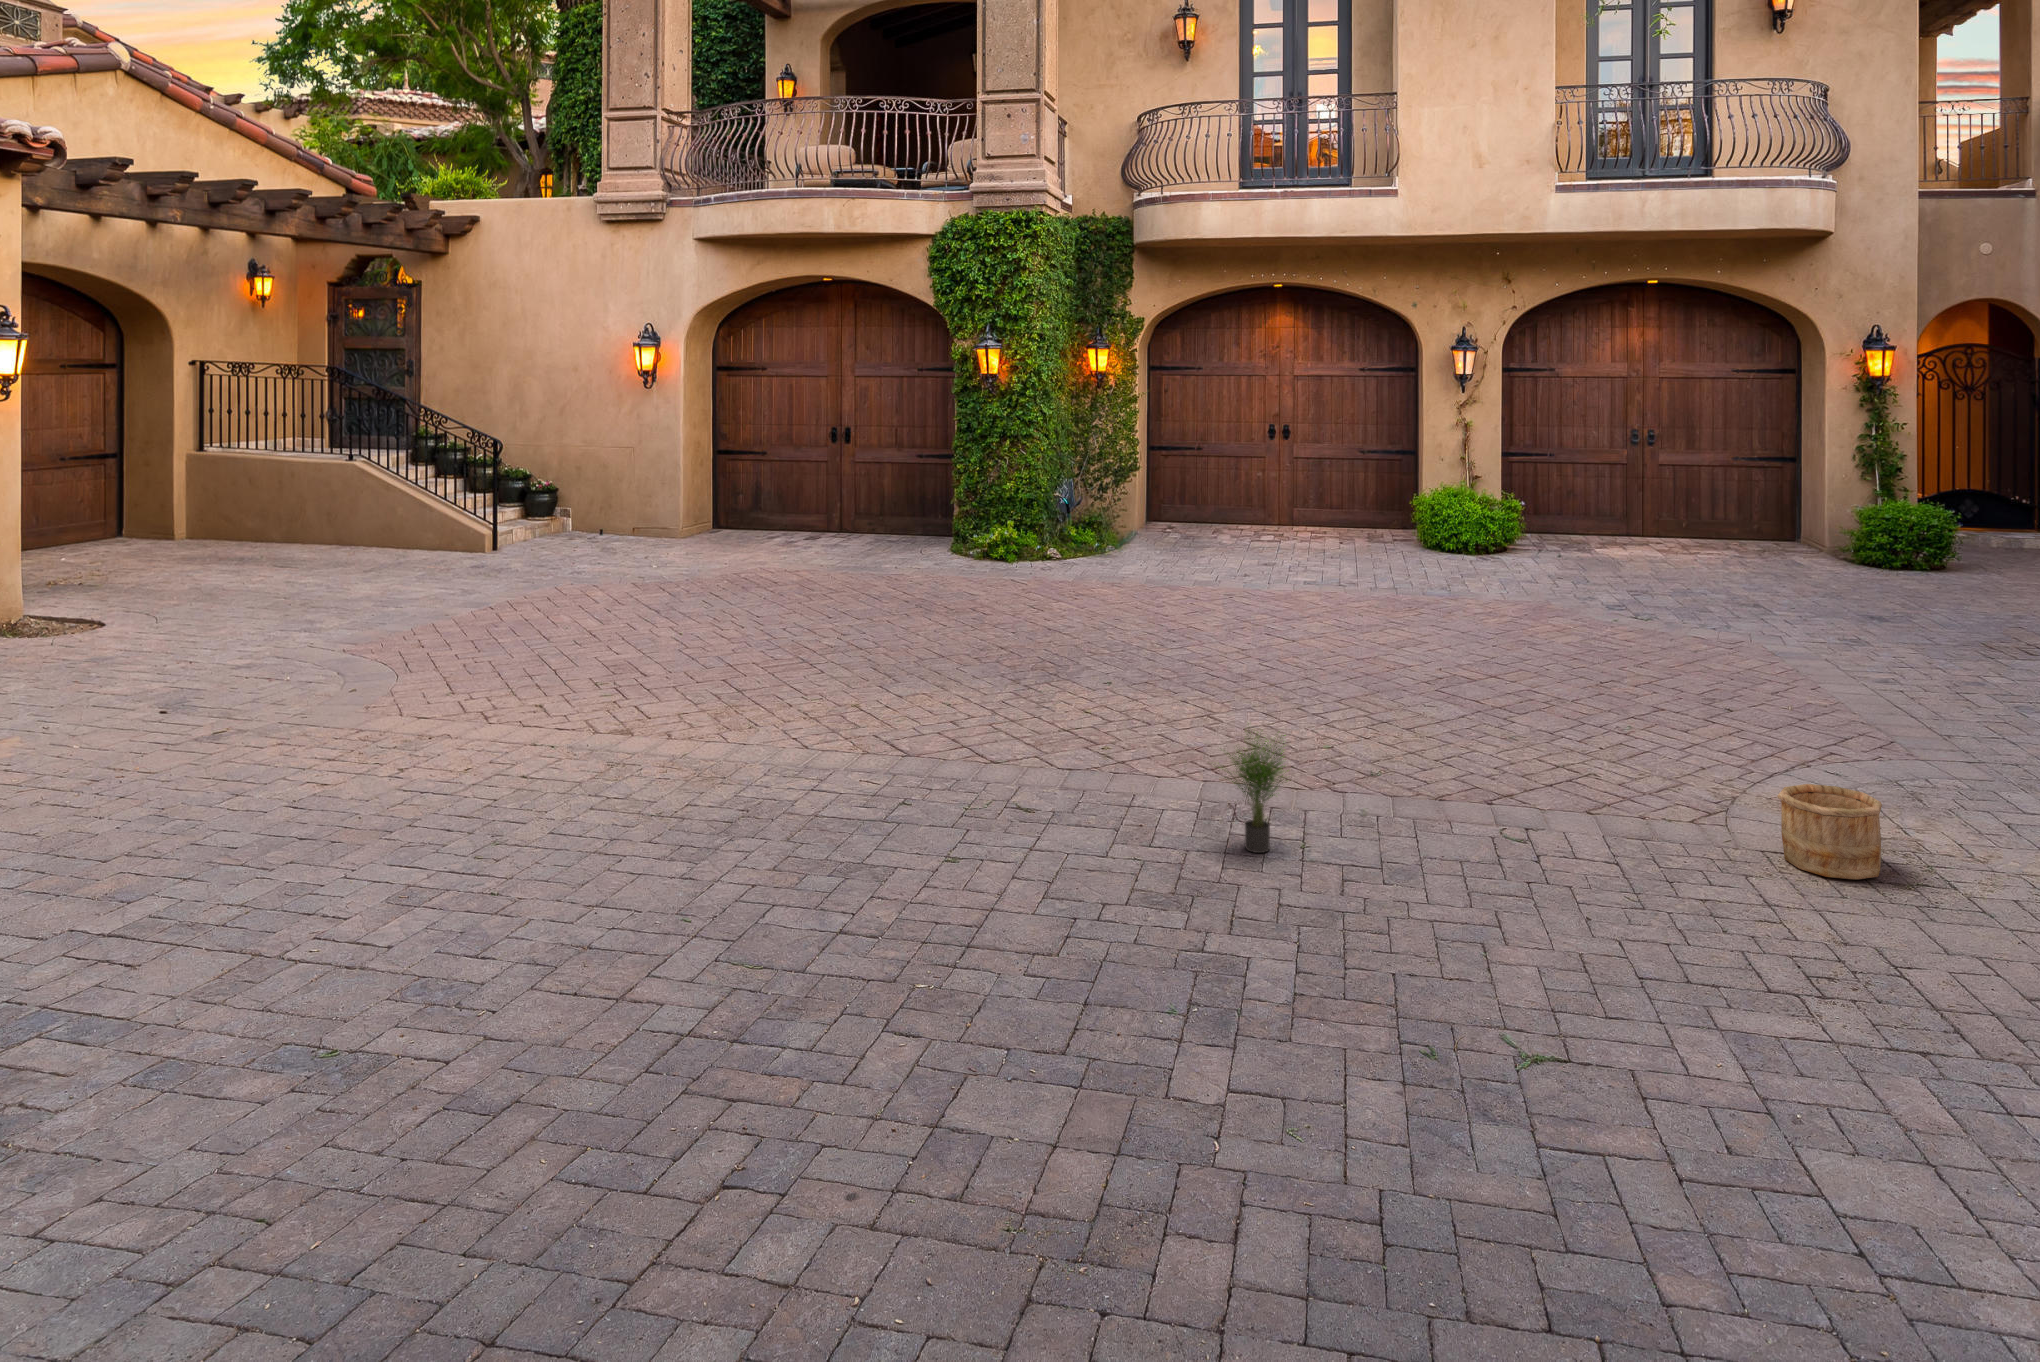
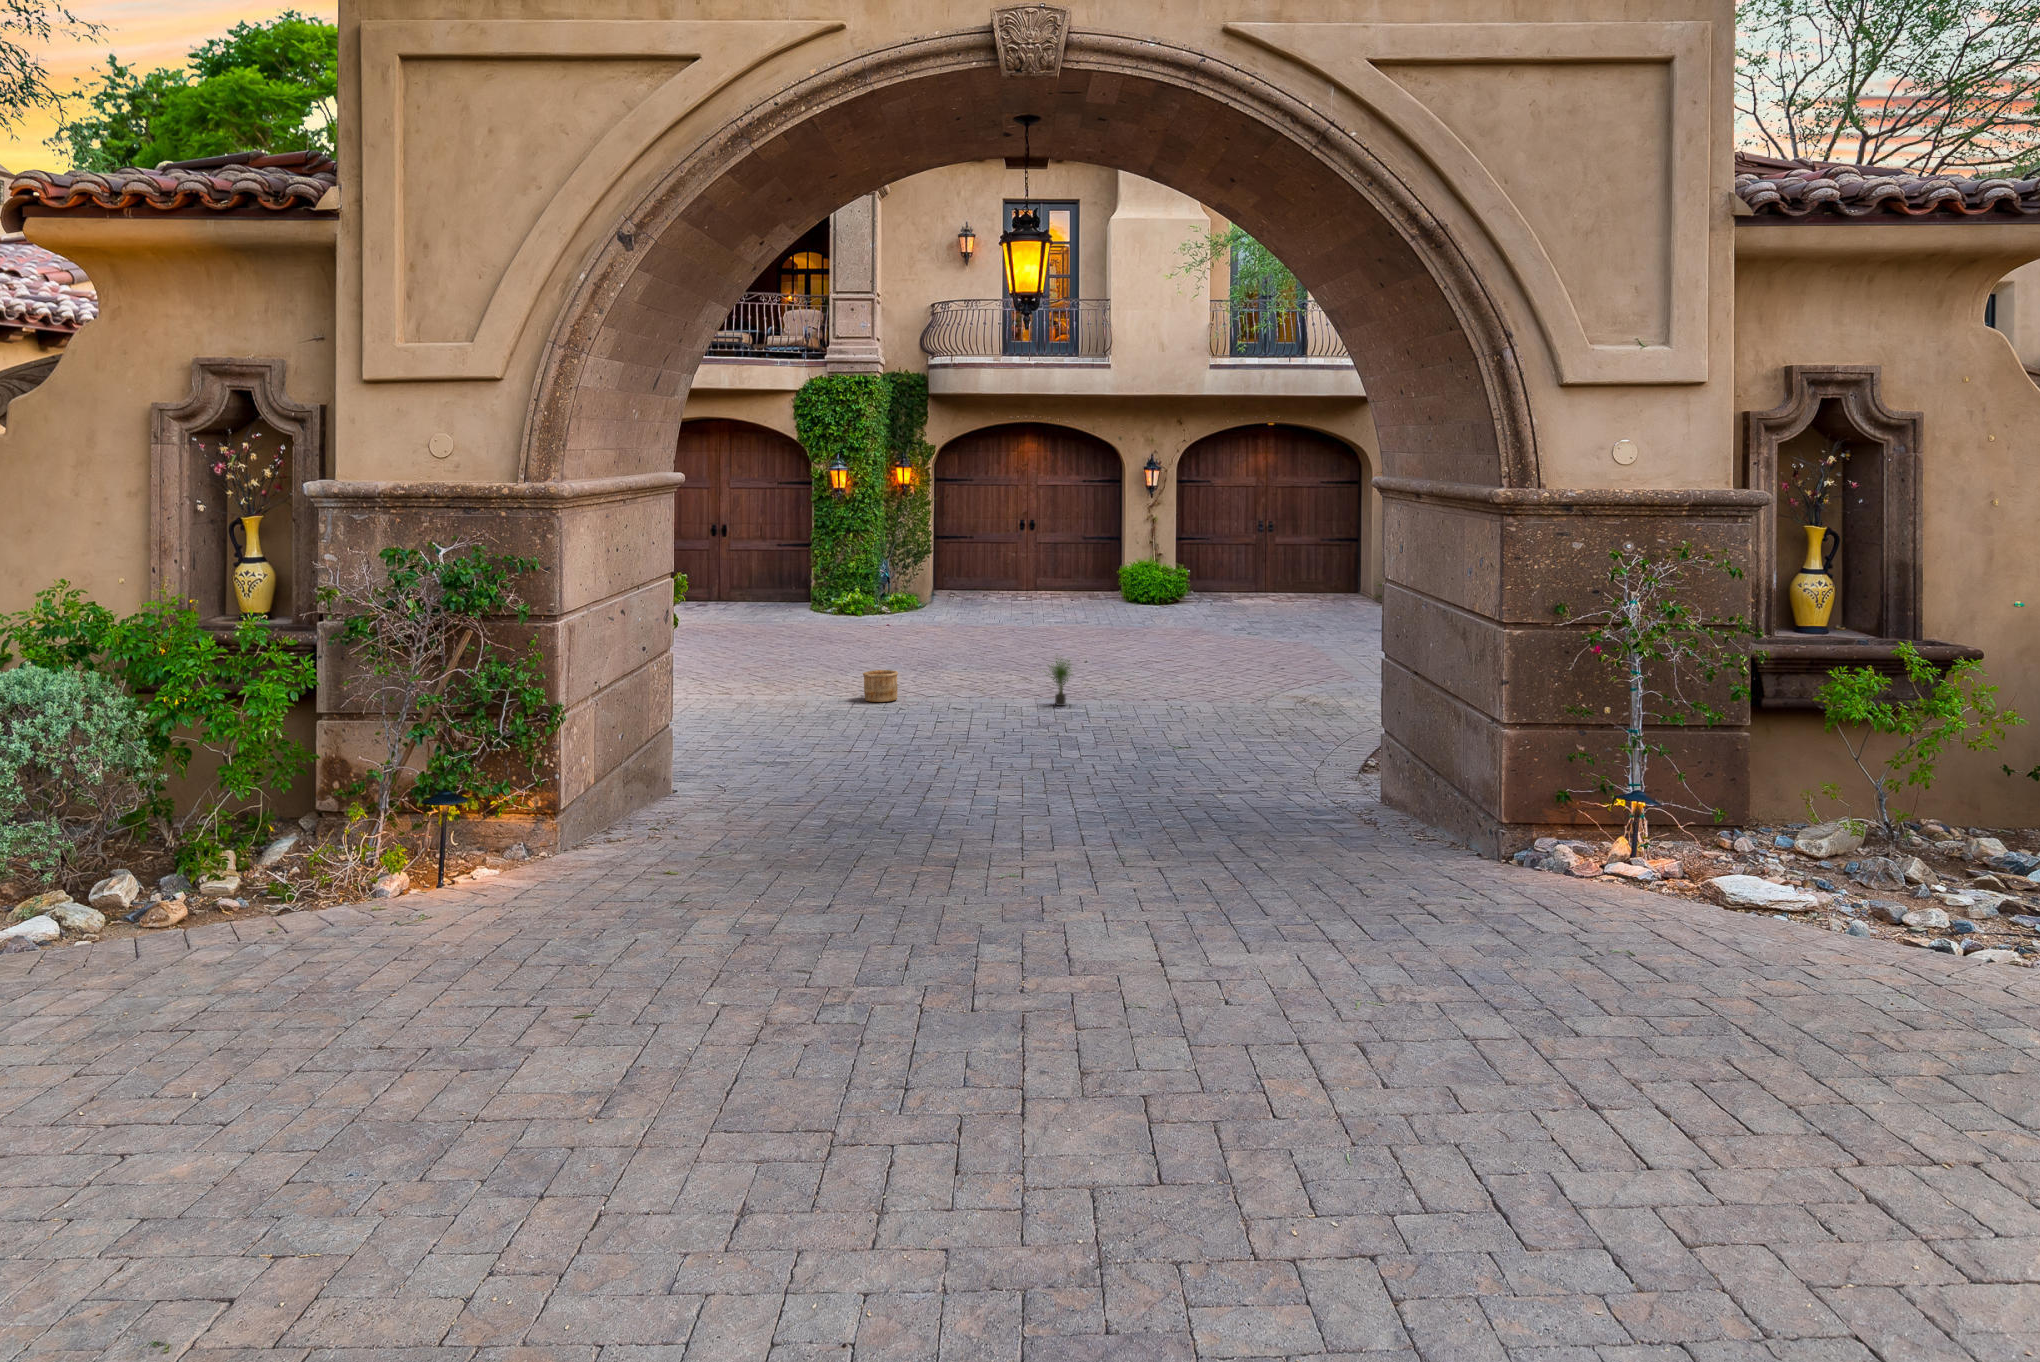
wooden bucket: present [1777,784,1882,880] -> present [863,670,898,702]

